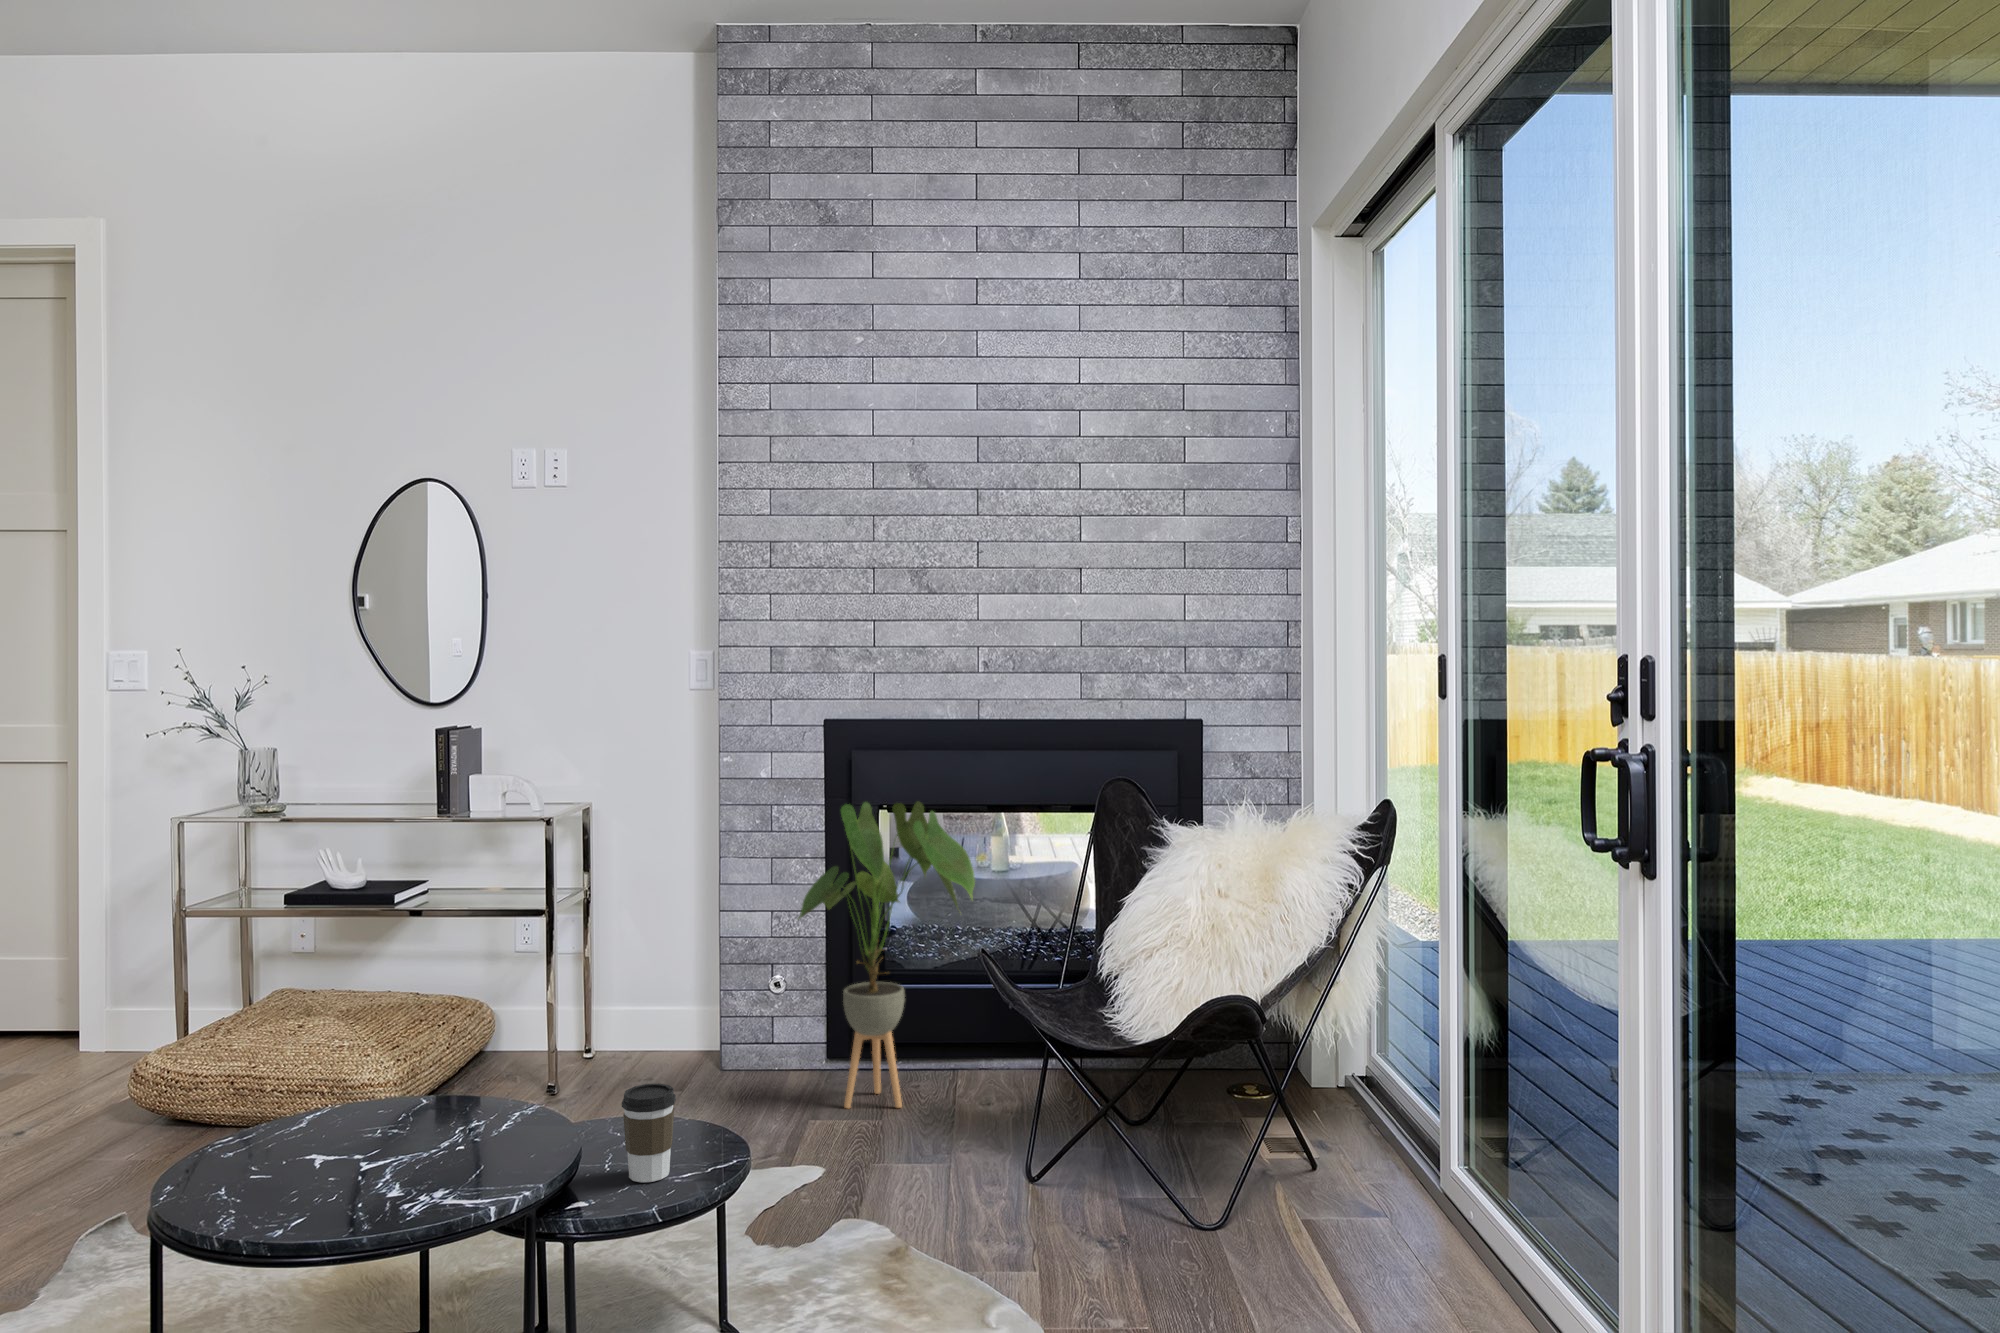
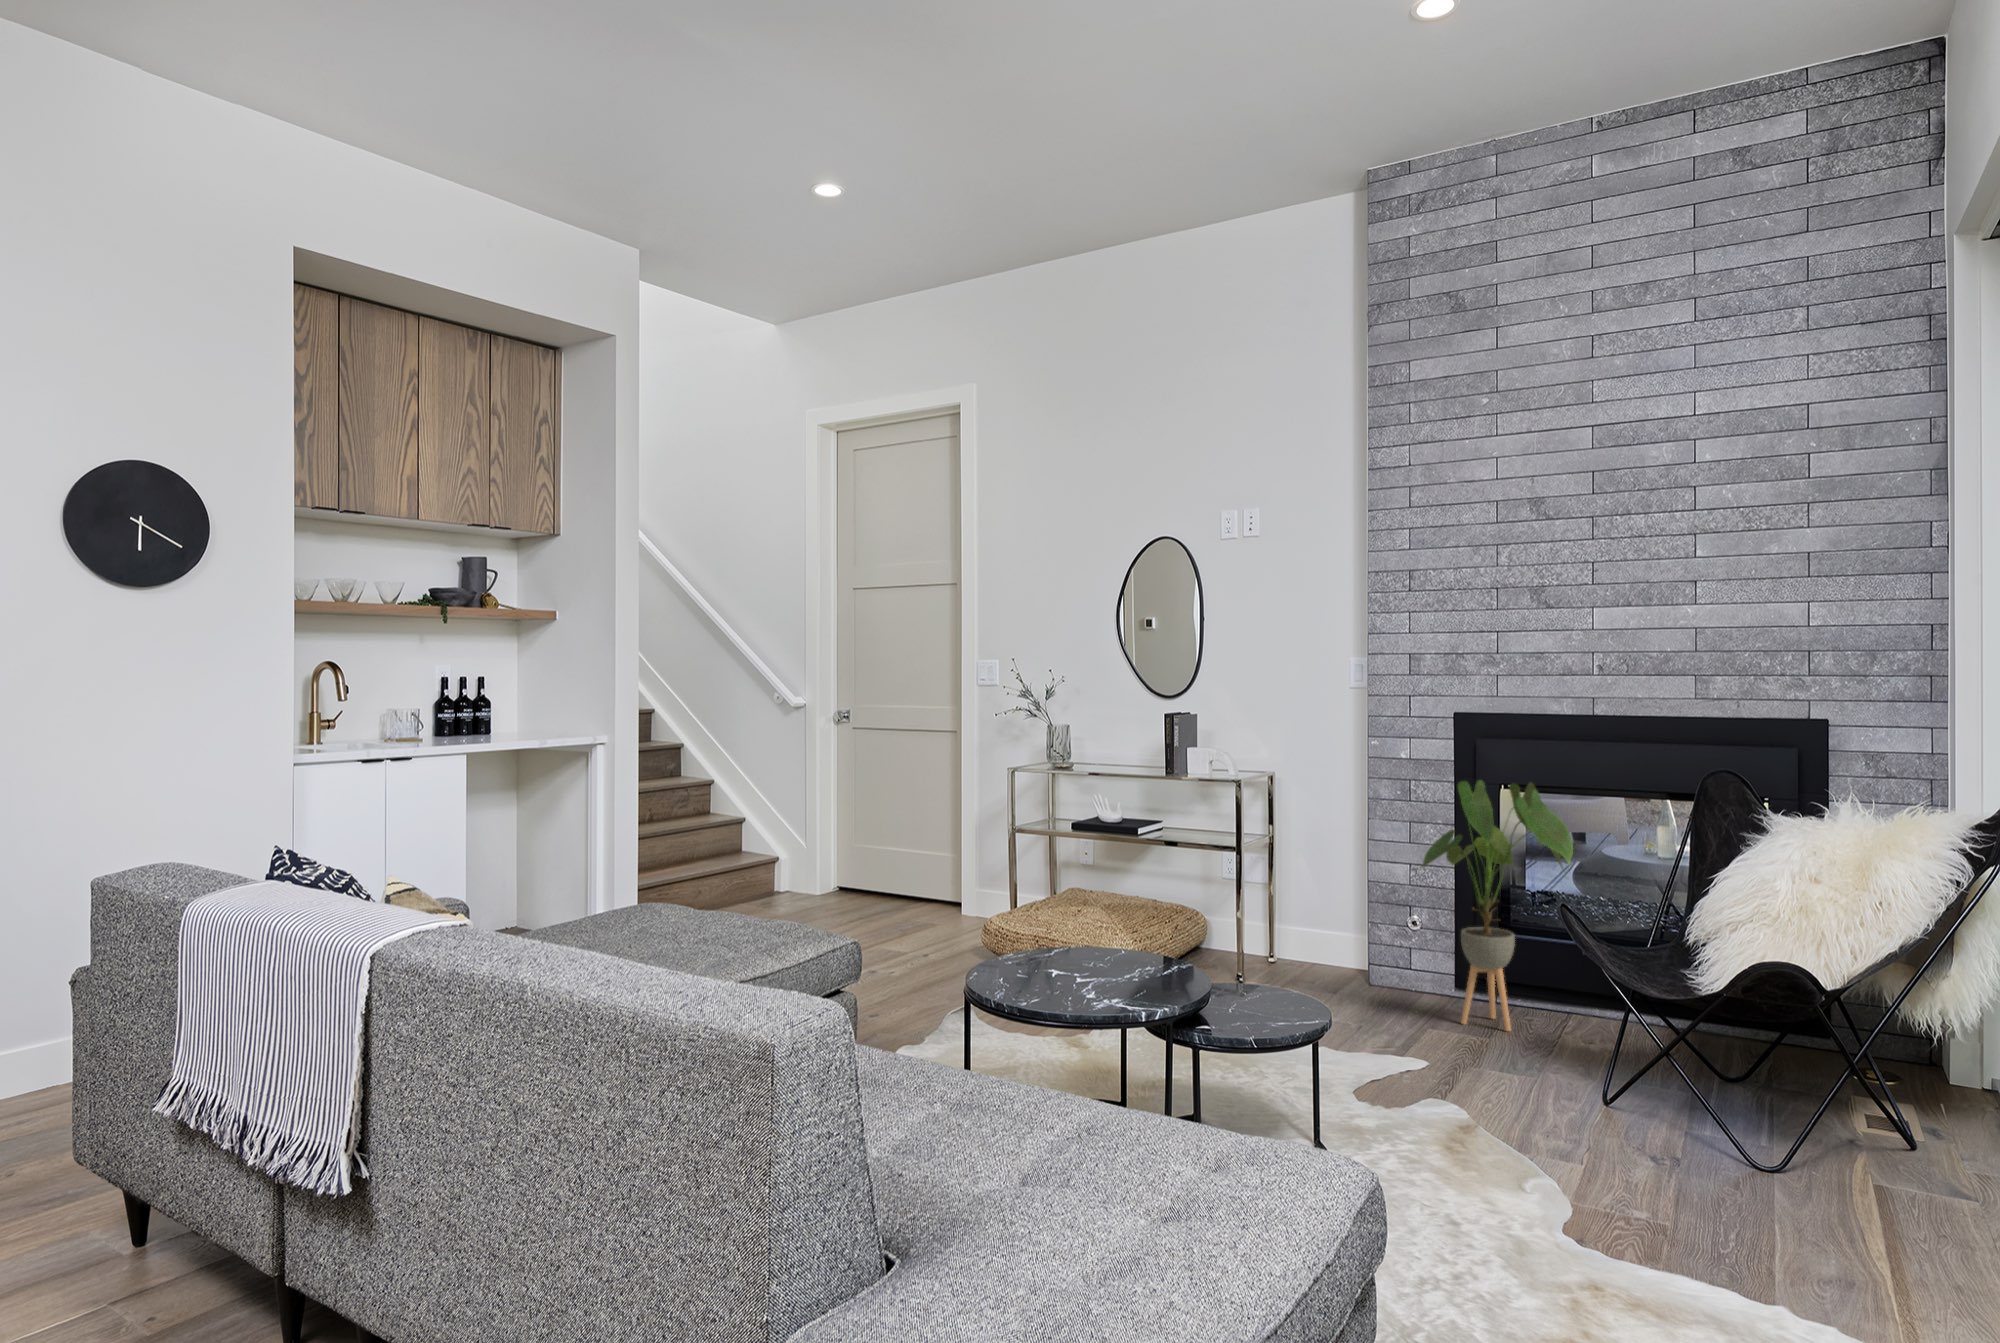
coffee cup: present [622,1083,676,1182] -> none [1256,951,1292,1013]

